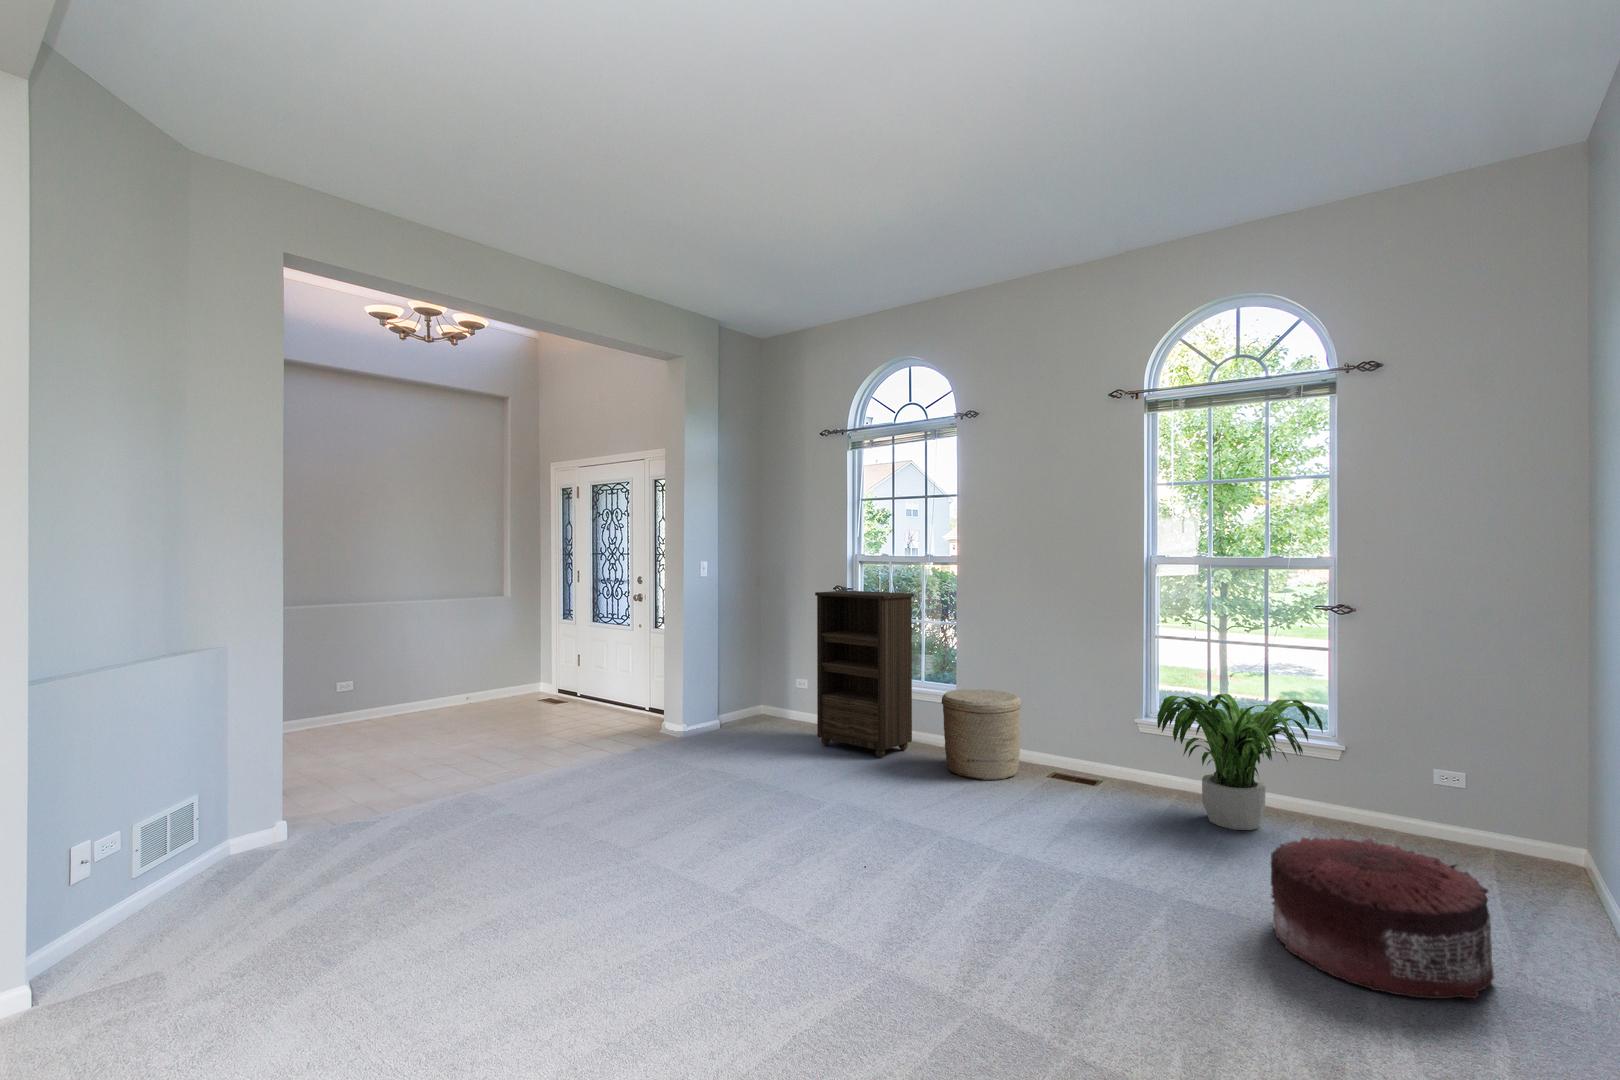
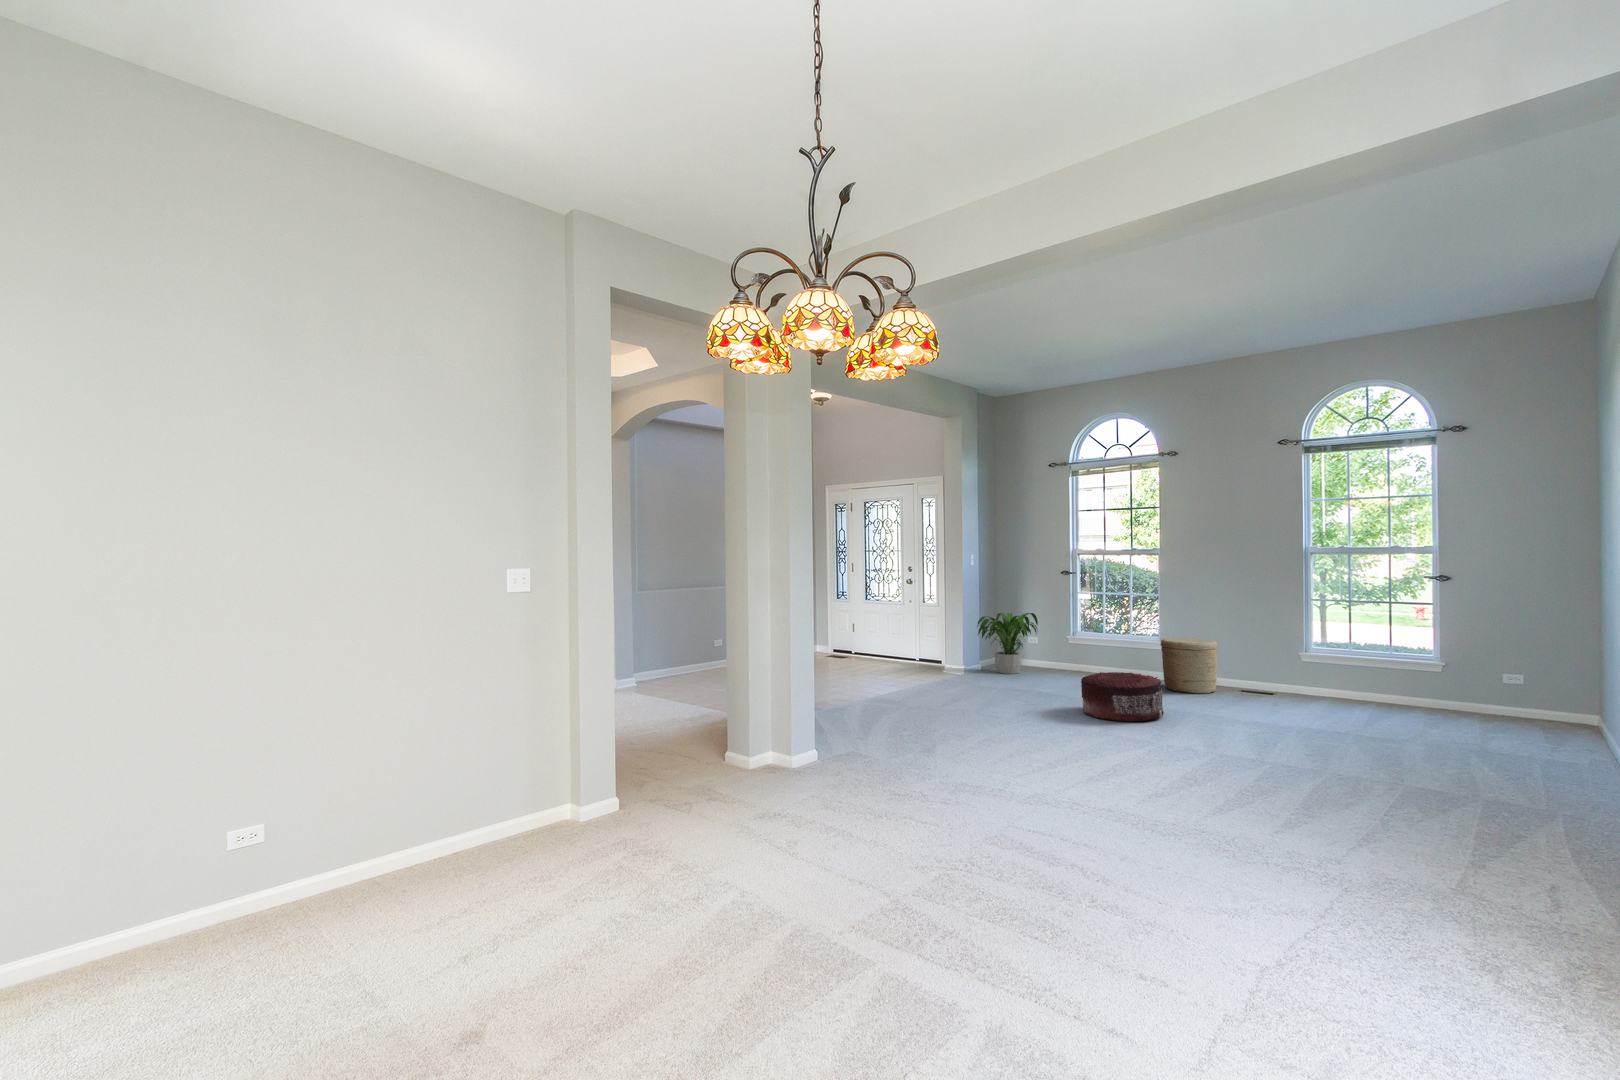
bookshelf: present [815,591,914,757] -> none [1059,574,1131,684]
potted plant: present [1157,694,1323,830] -> present [977,613,1038,674]
pouf: present [1271,837,1495,998] -> present [1081,672,1164,721]

